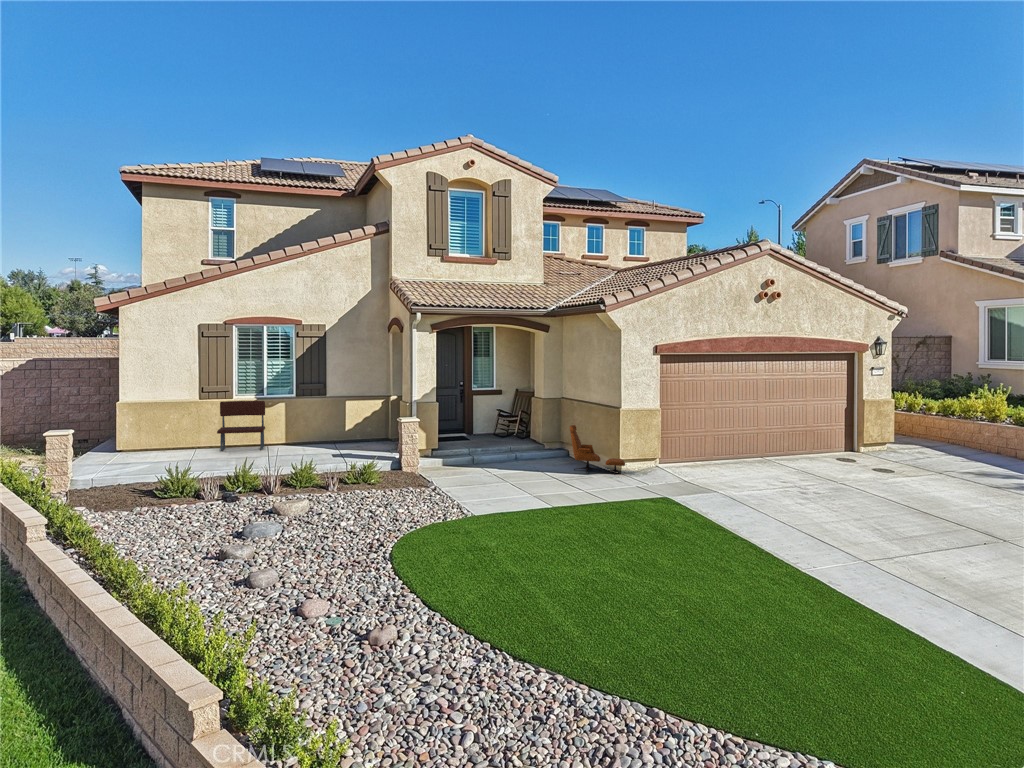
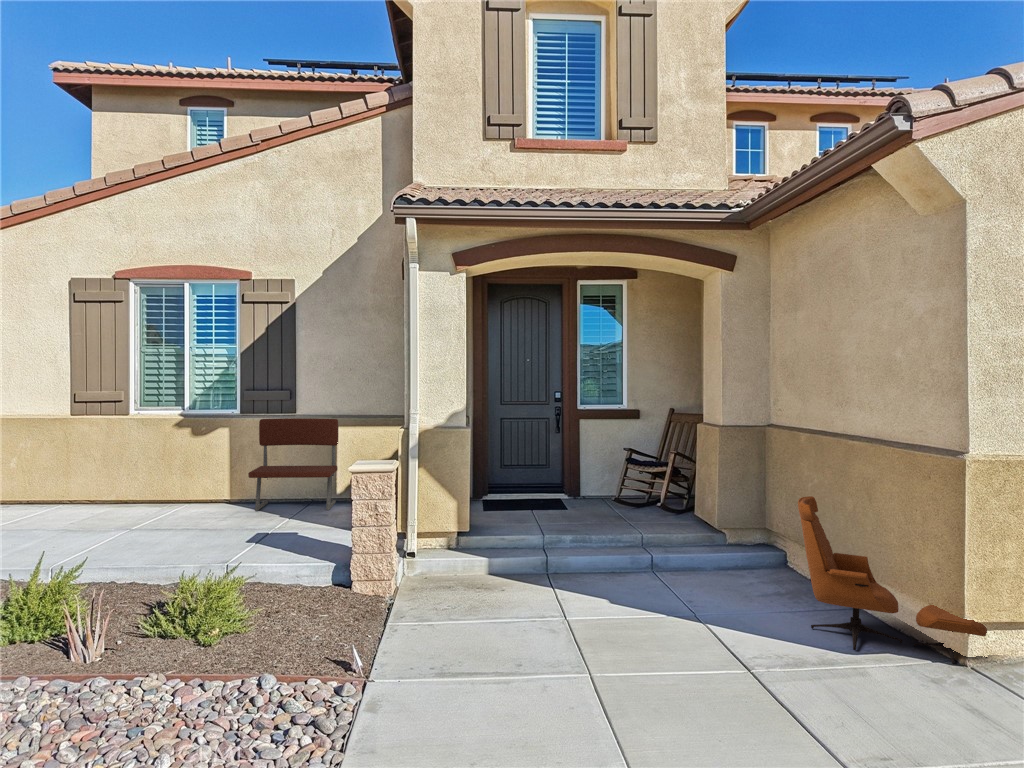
bench: present [217,401,265,451] -> present [248,418,338,511]

